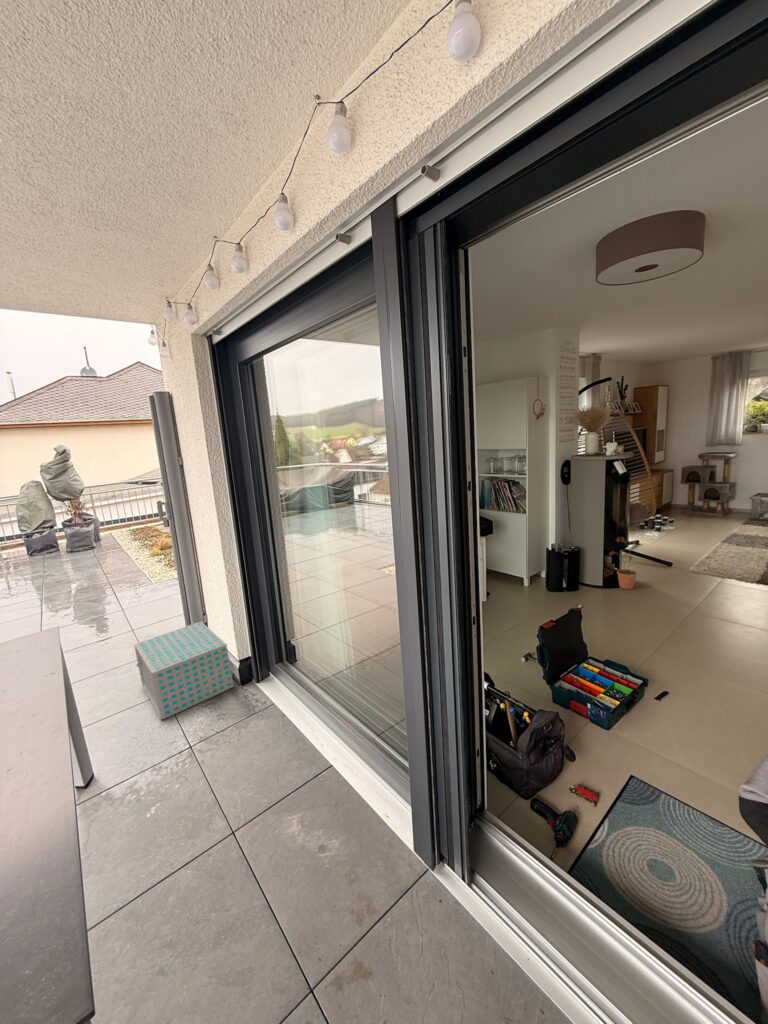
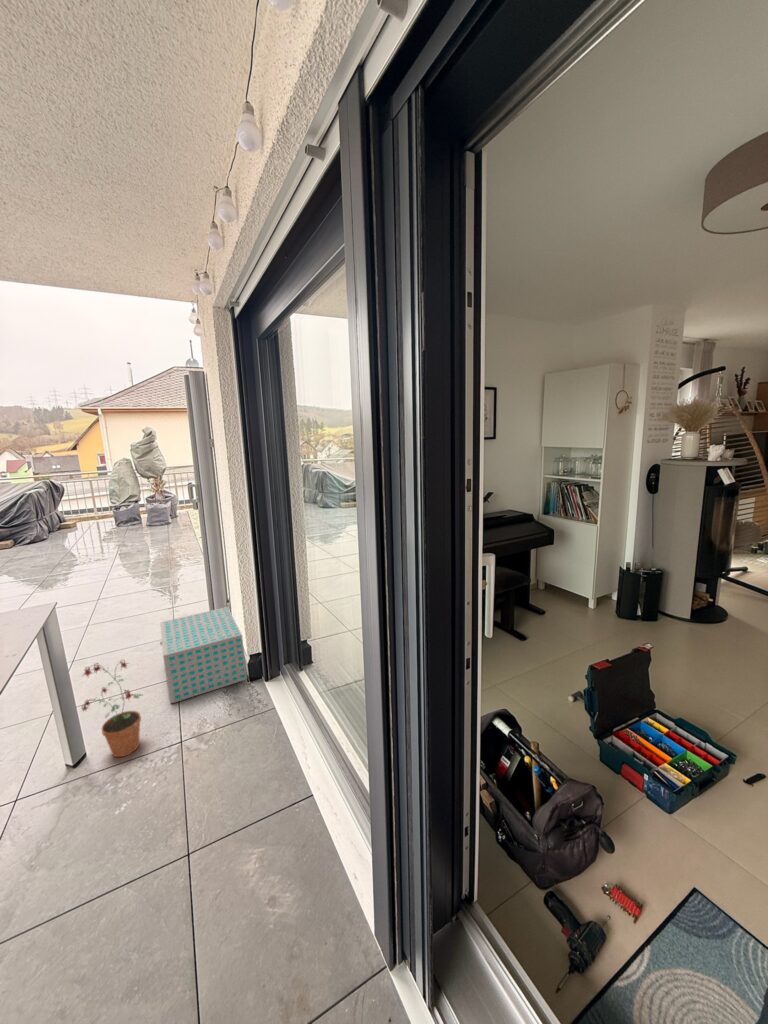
potted plant: present [610,538,637,589] -> present [82,660,143,757]

